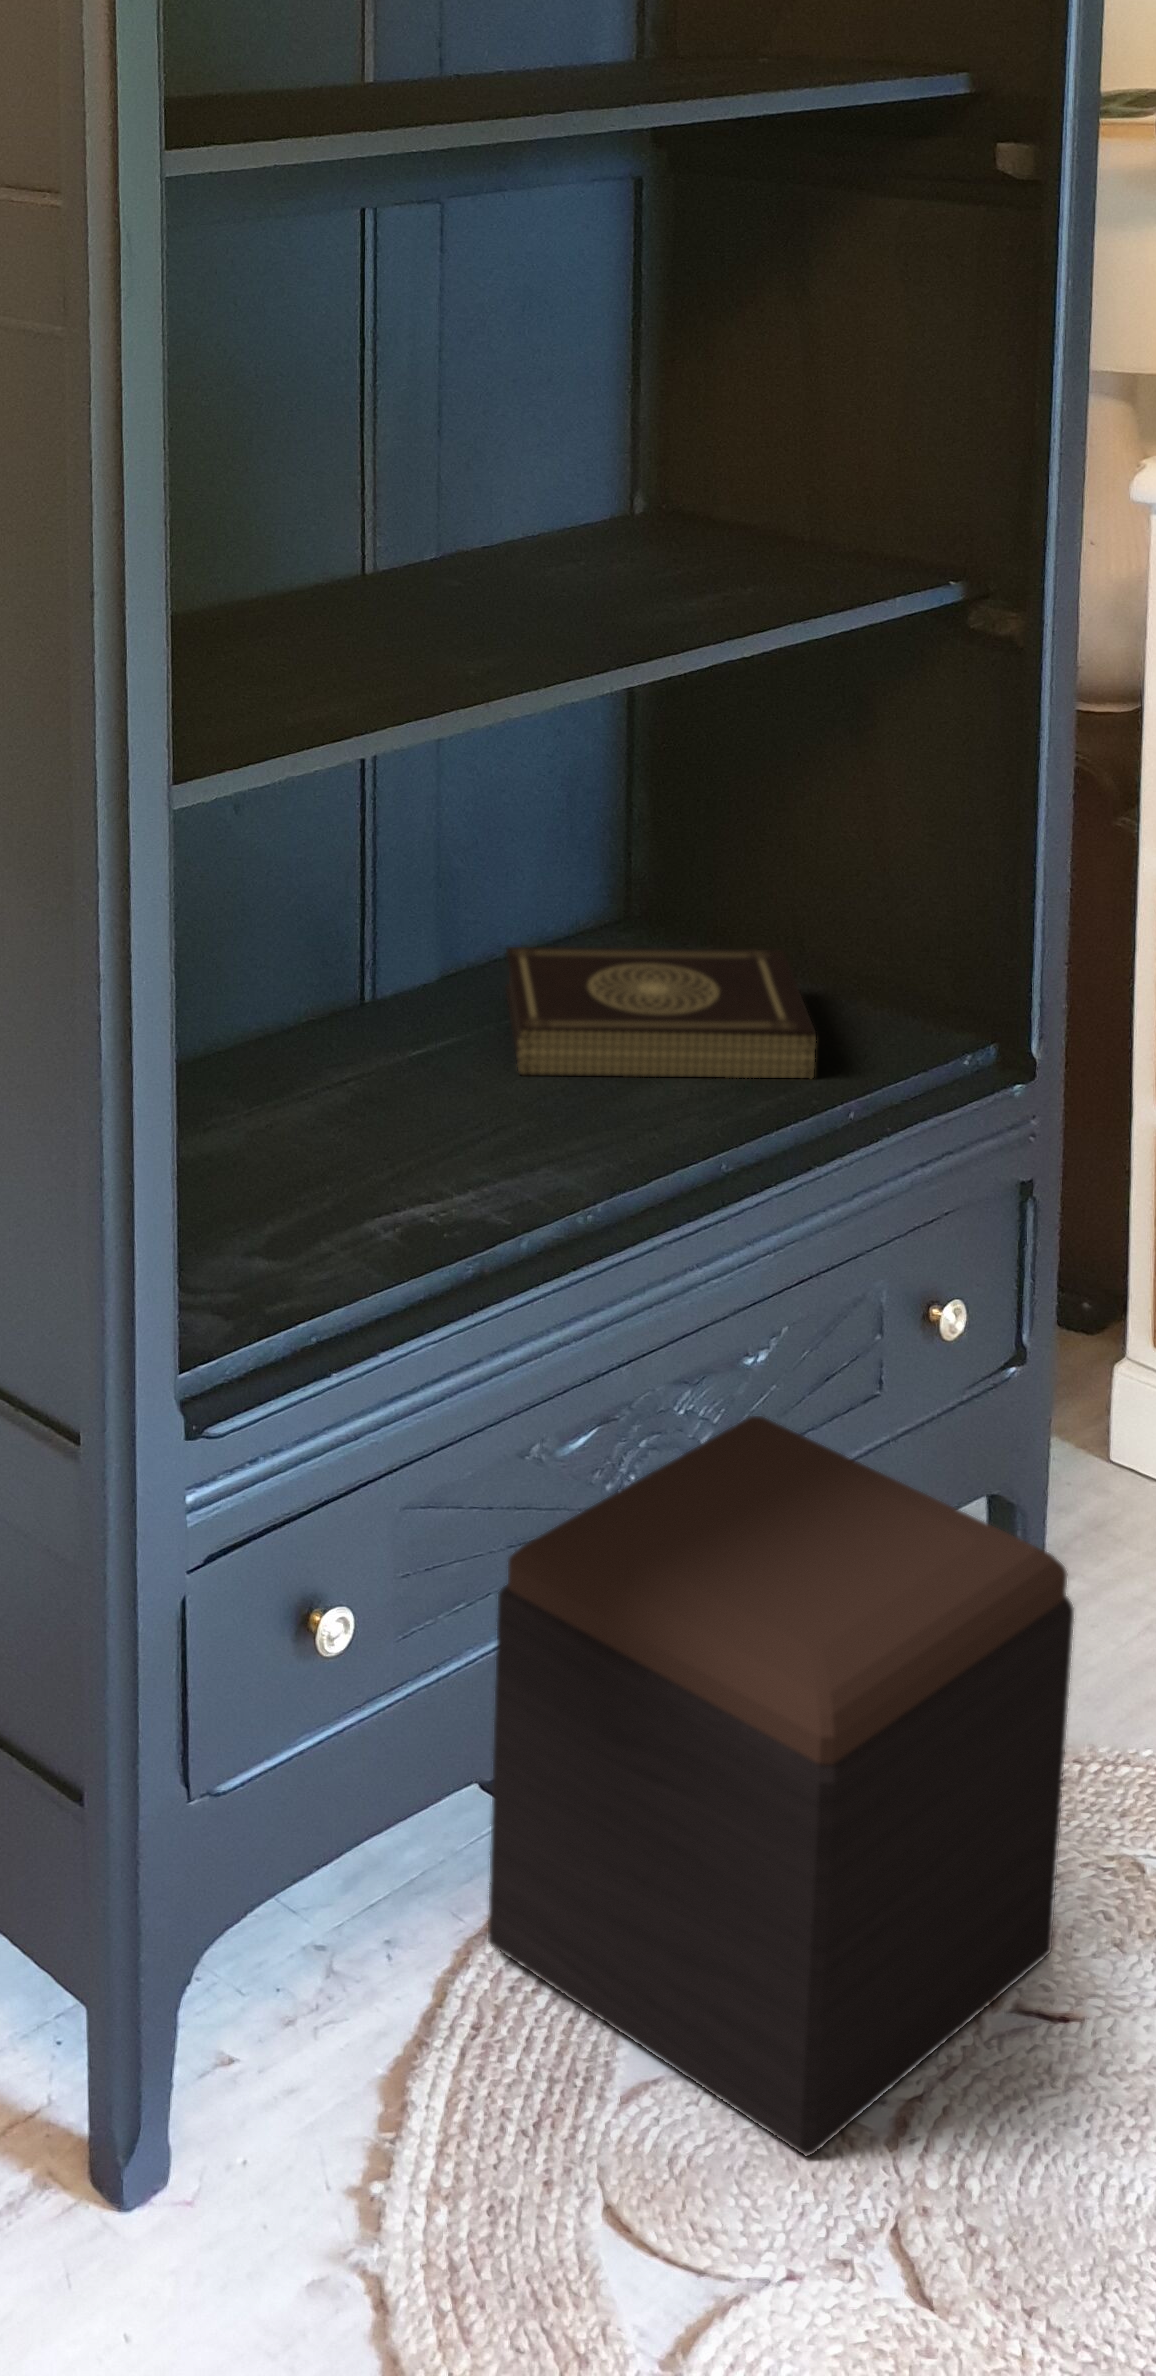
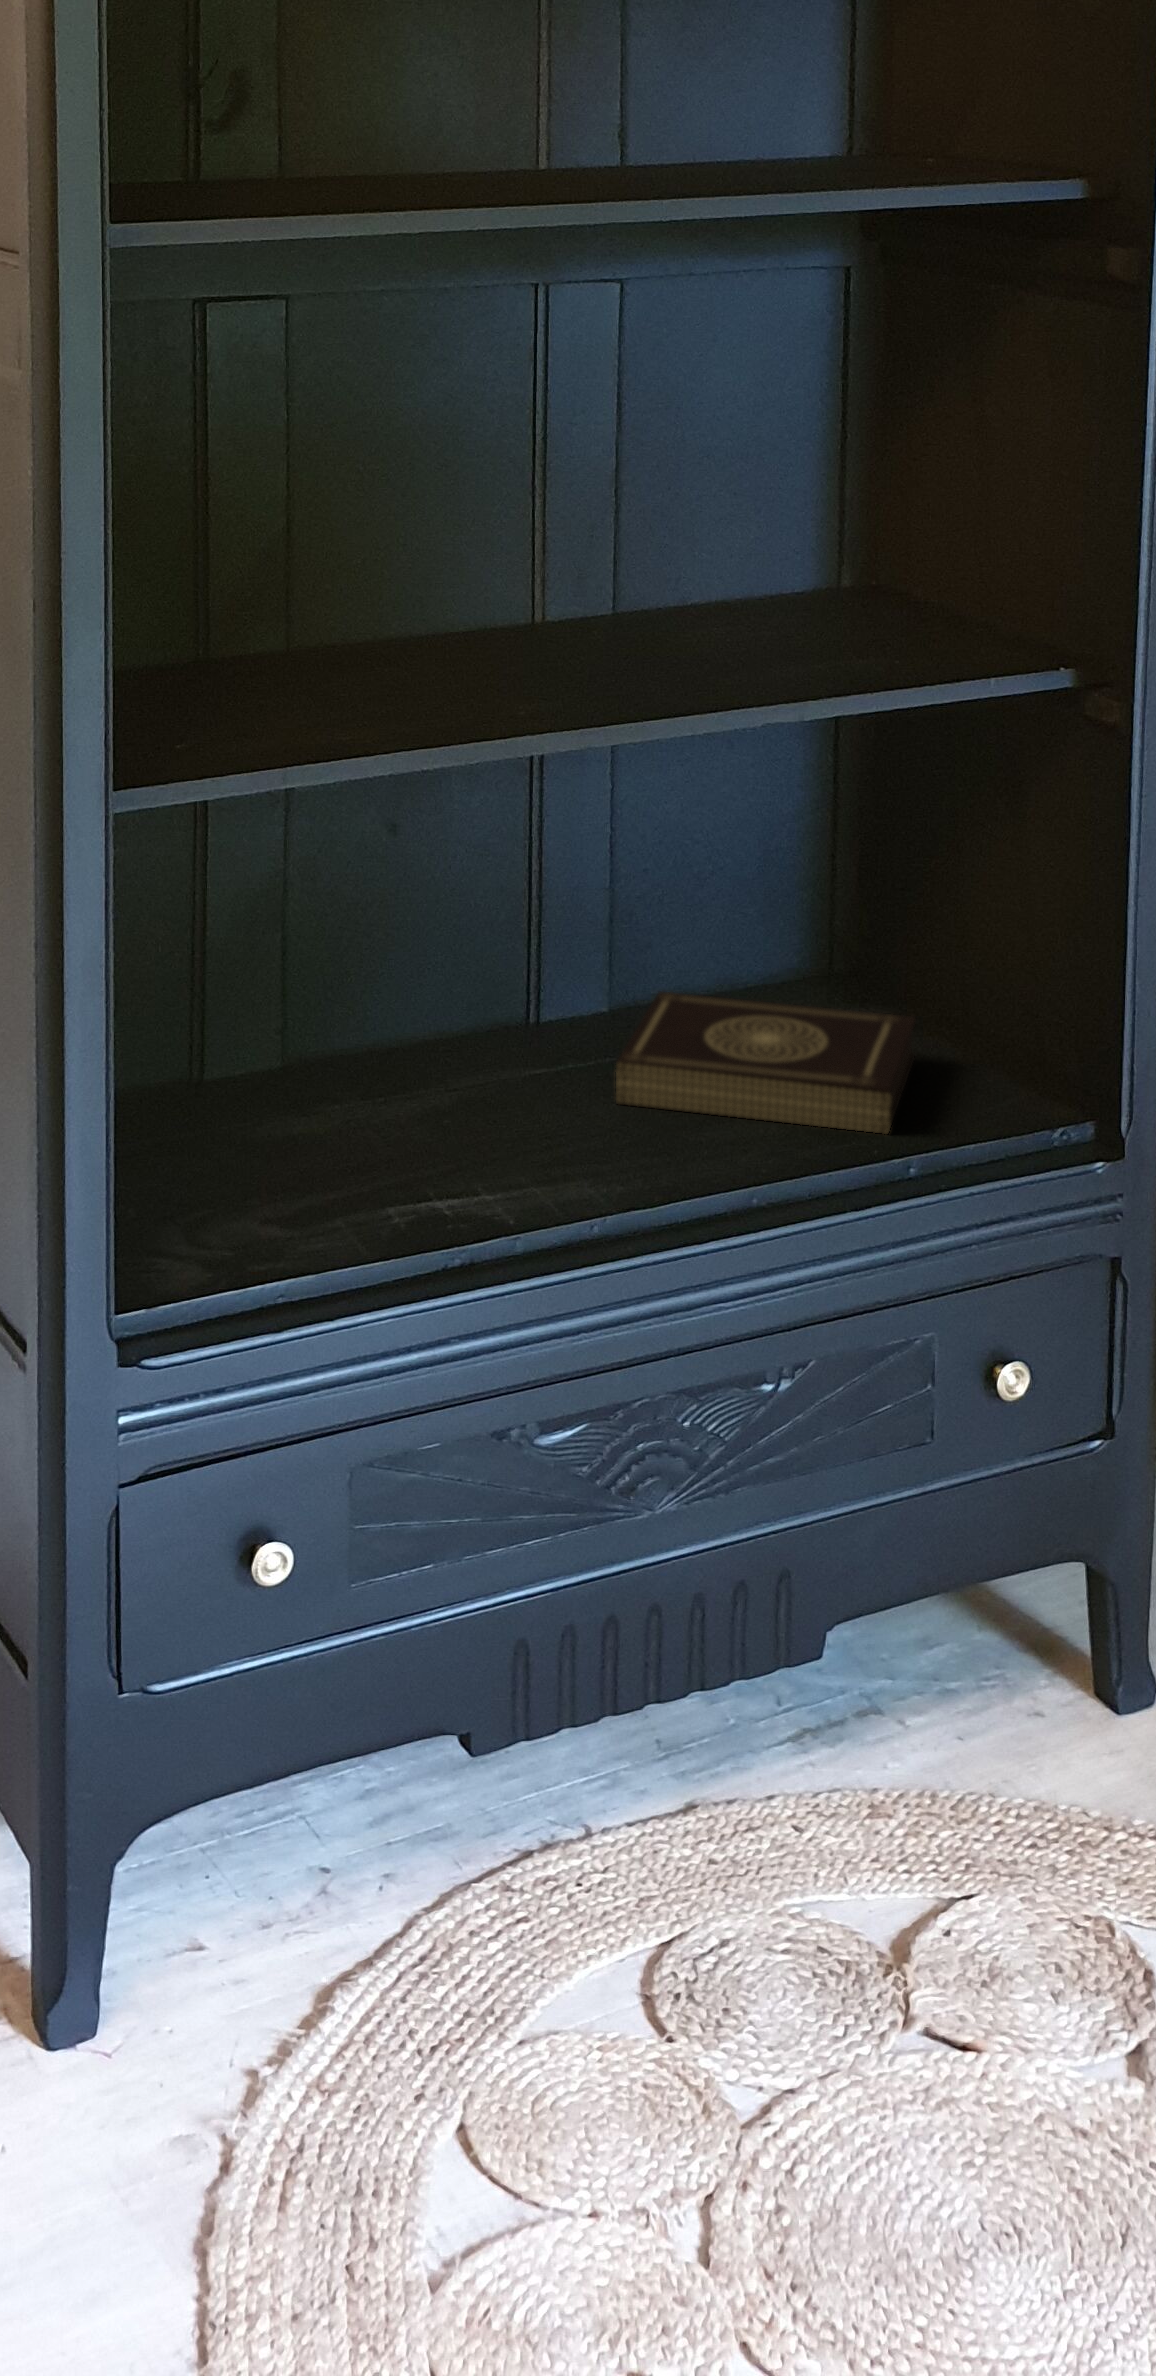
footstool: present [488,1416,1074,2156] -> none [467,1440,999,2120]

